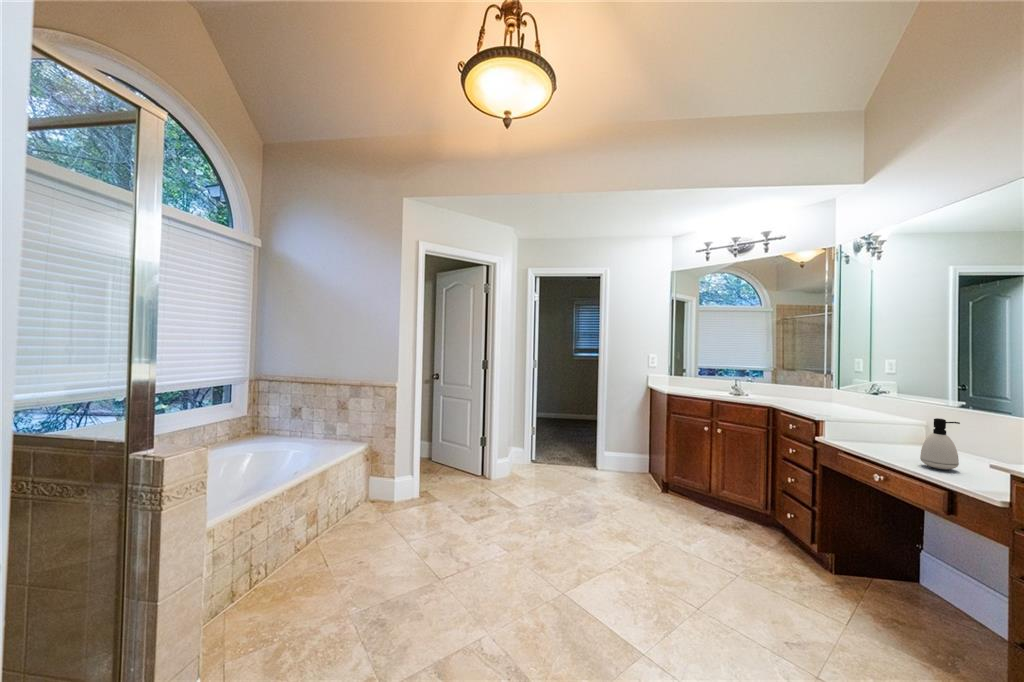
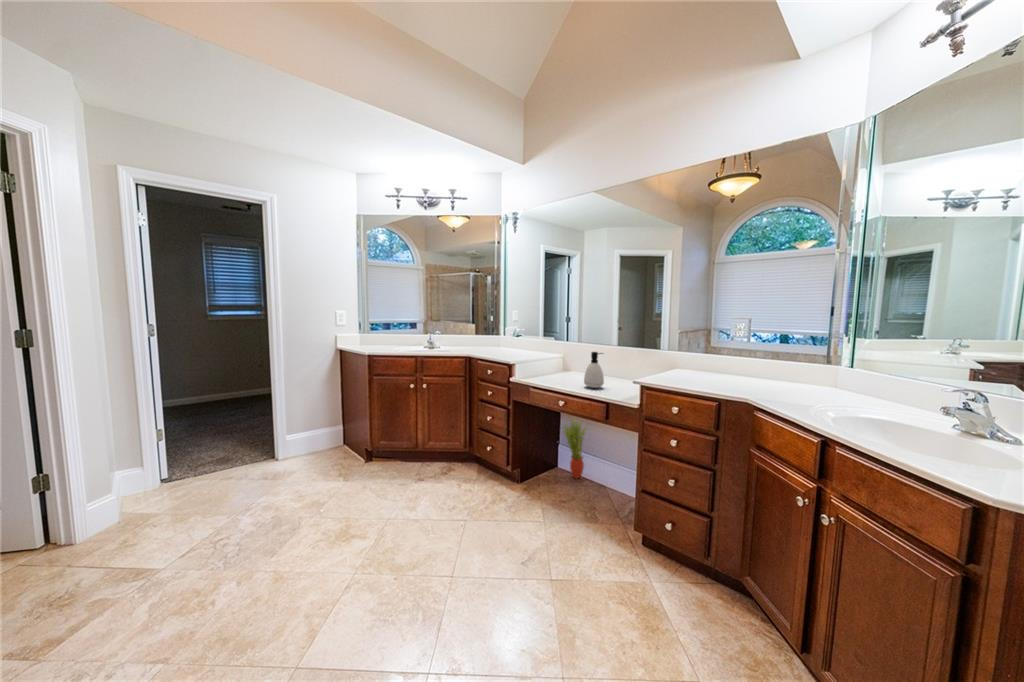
potted plant: none [908,507,959,606] -> present [563,417,586,478]

